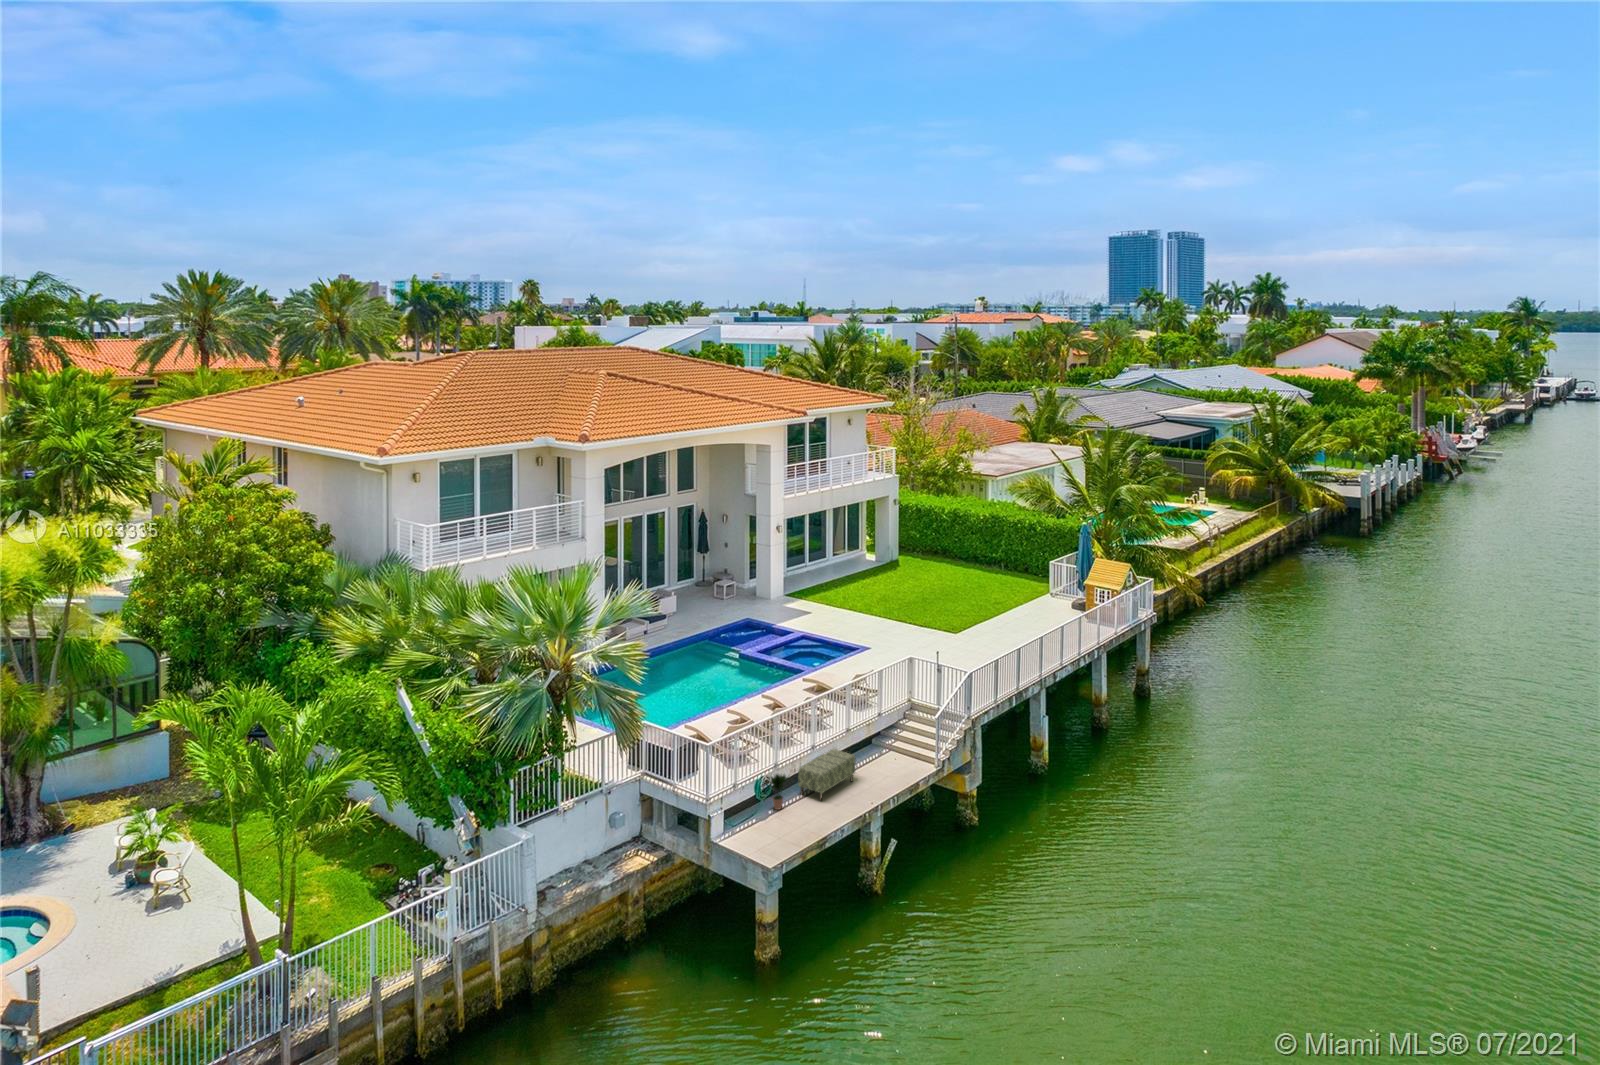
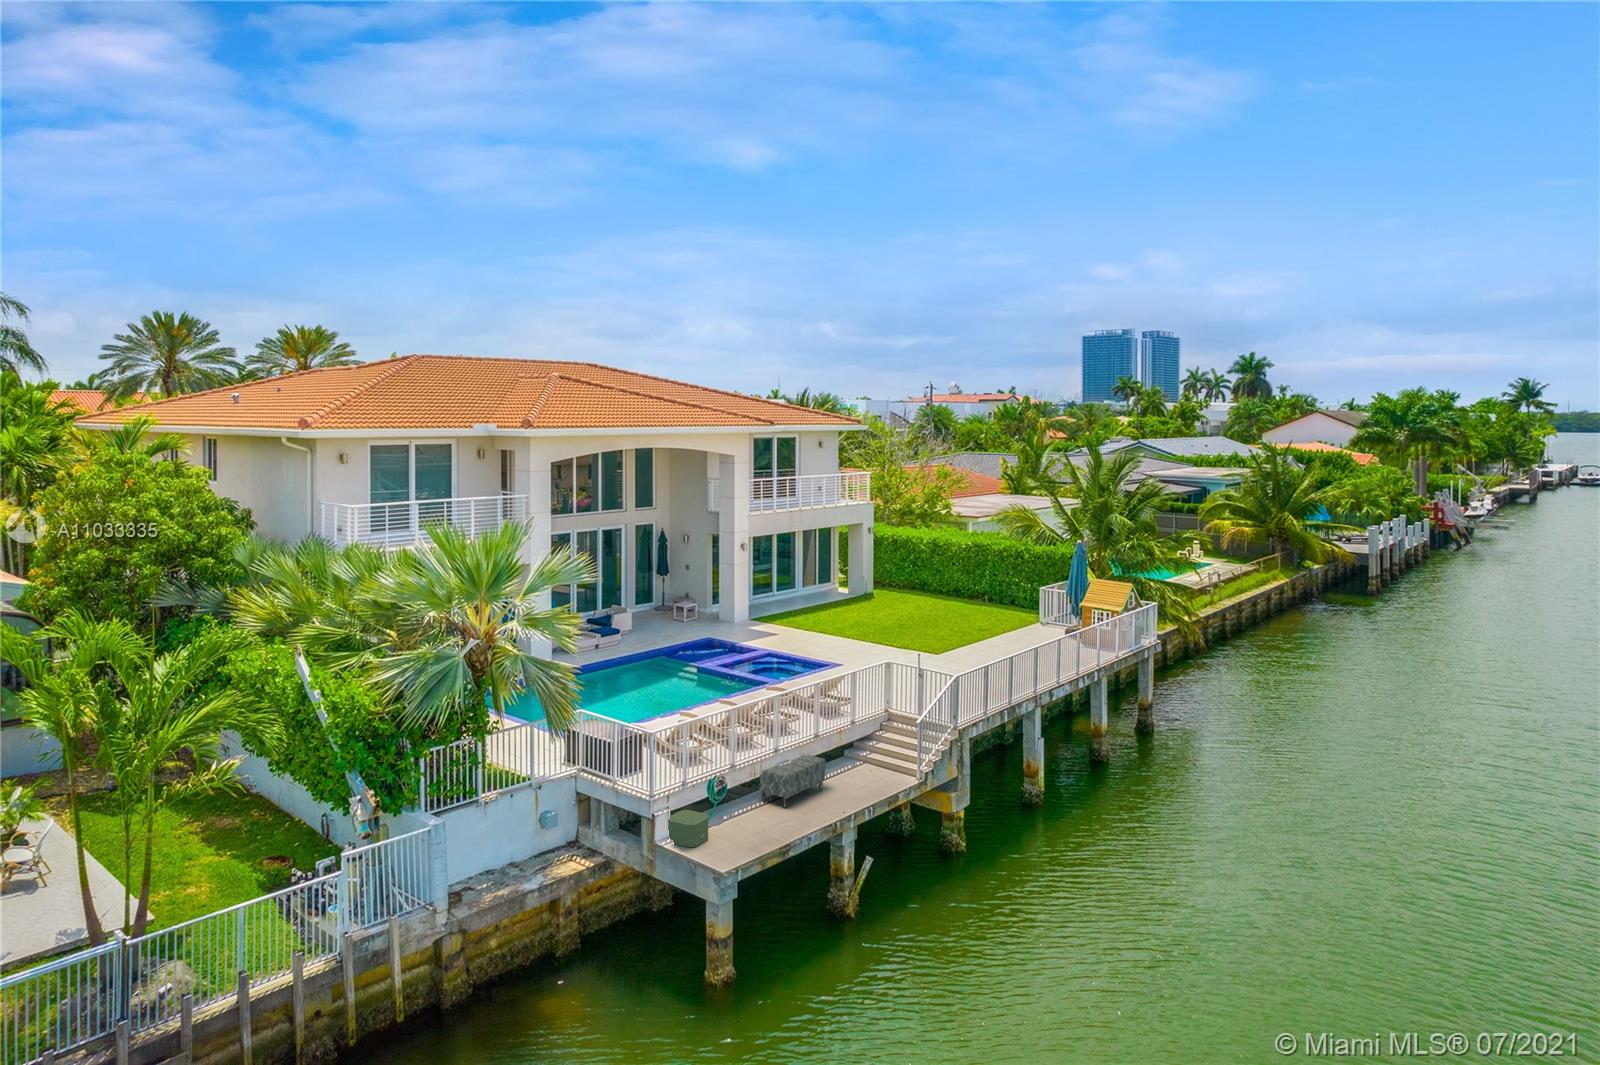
potted plant: present [770,774,788,810] -> none [719,767,753,815]
storage box: none [720,810,755,844] -> present [668,810,709,847]

